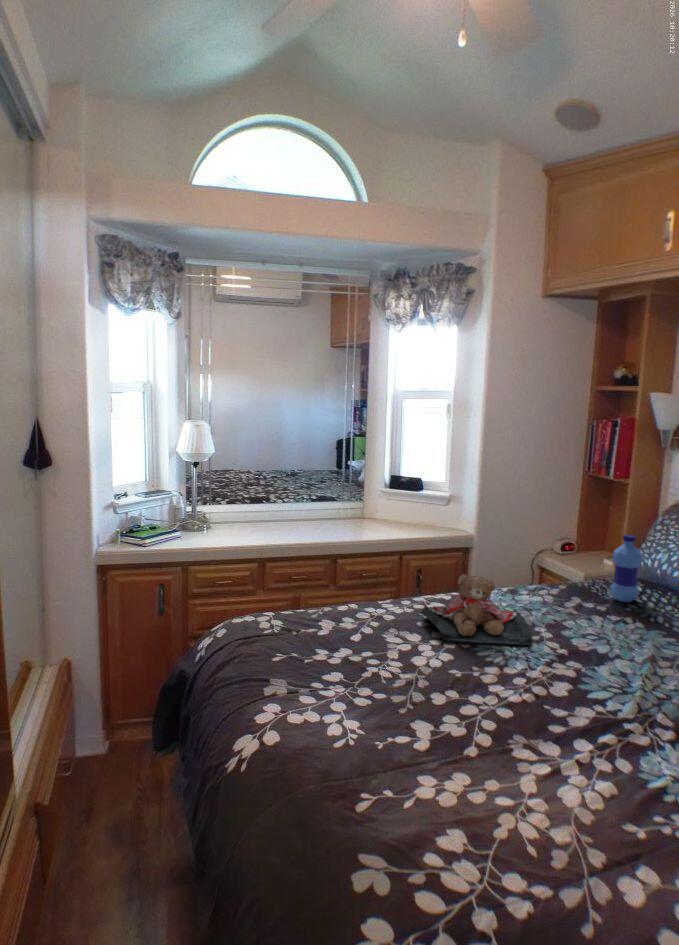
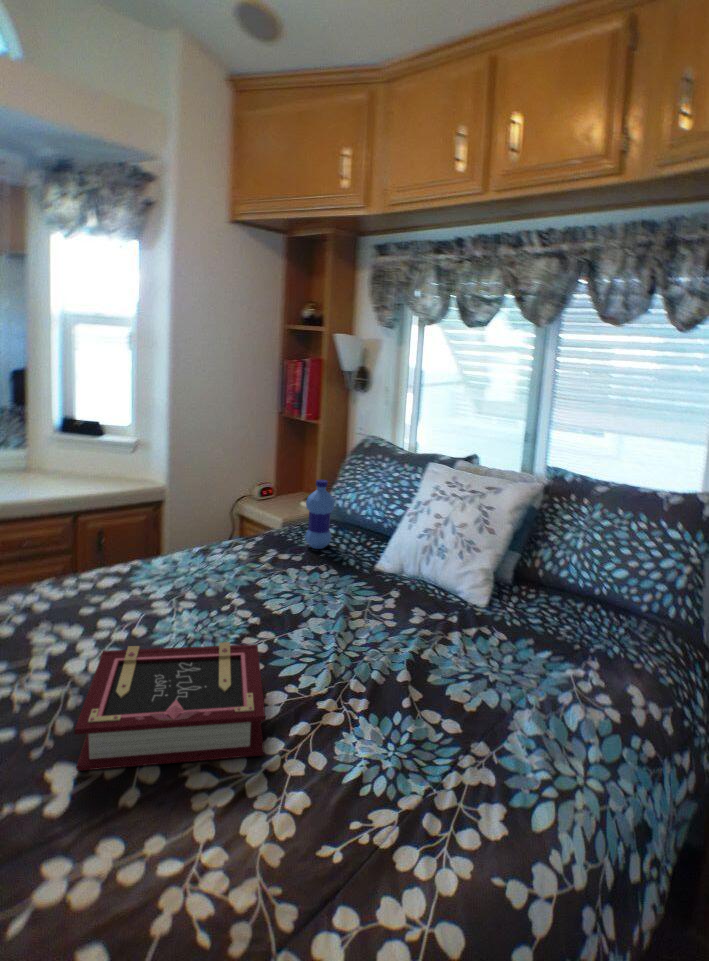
teddy bear: present [421,574,532,645] -> none [84,544,221,634]
book: none [431,648,578,750] -> present [75,642,265,771]

